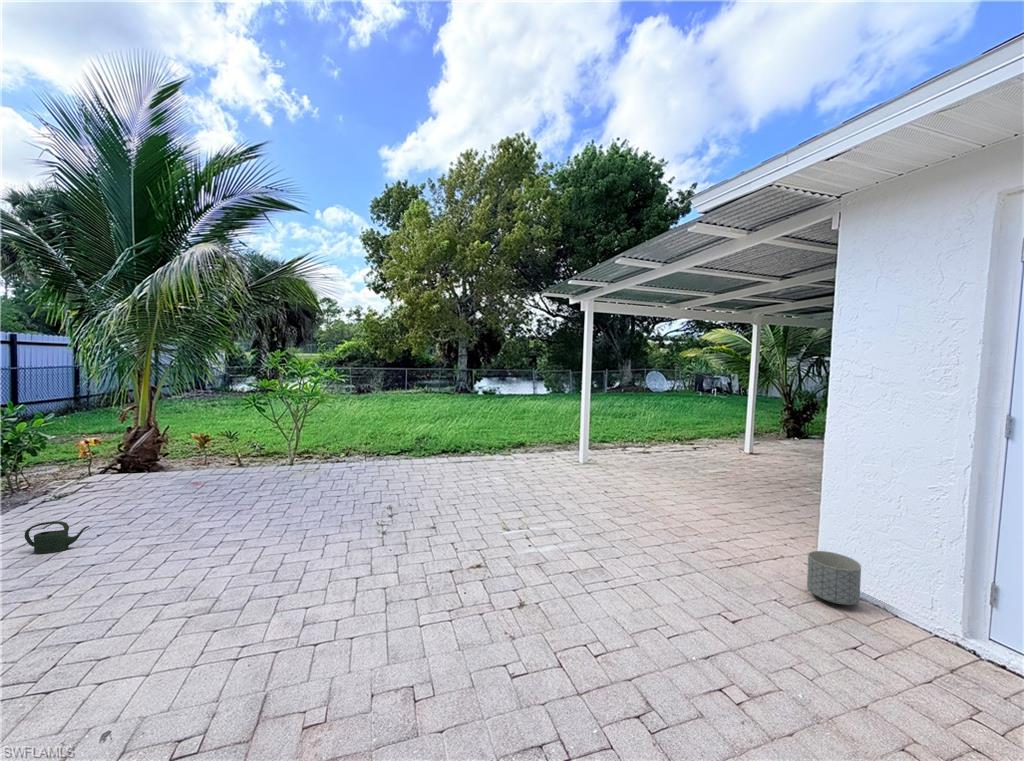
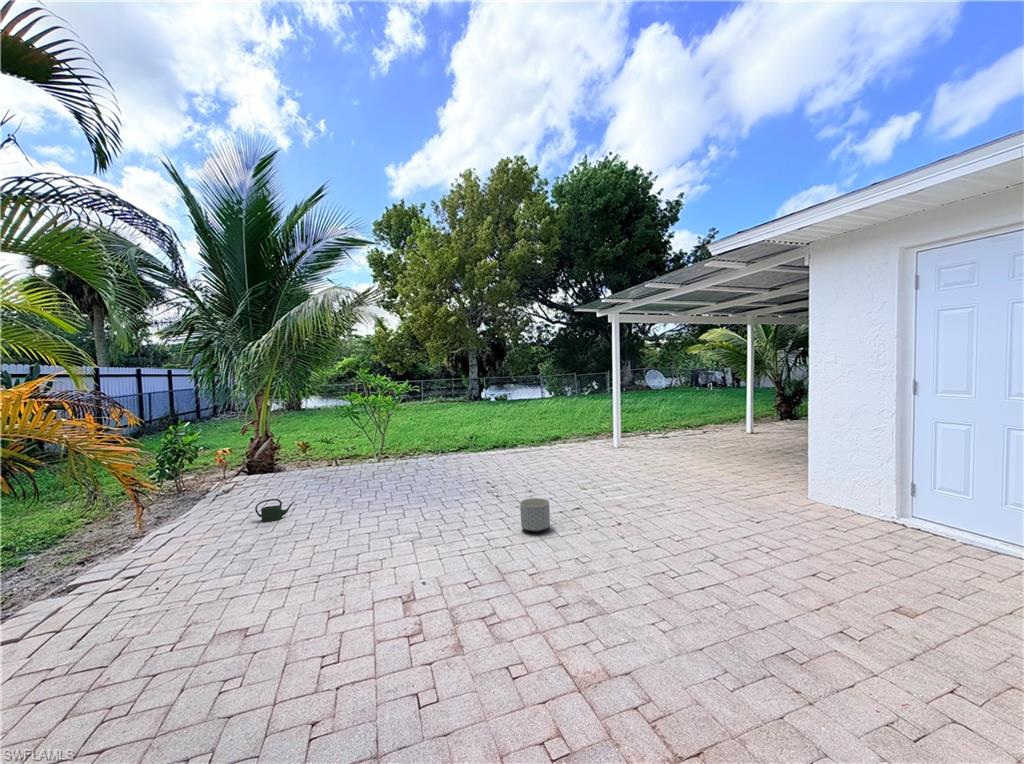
planter: present [807,551,861,605] -> present [520,498,550,532]

